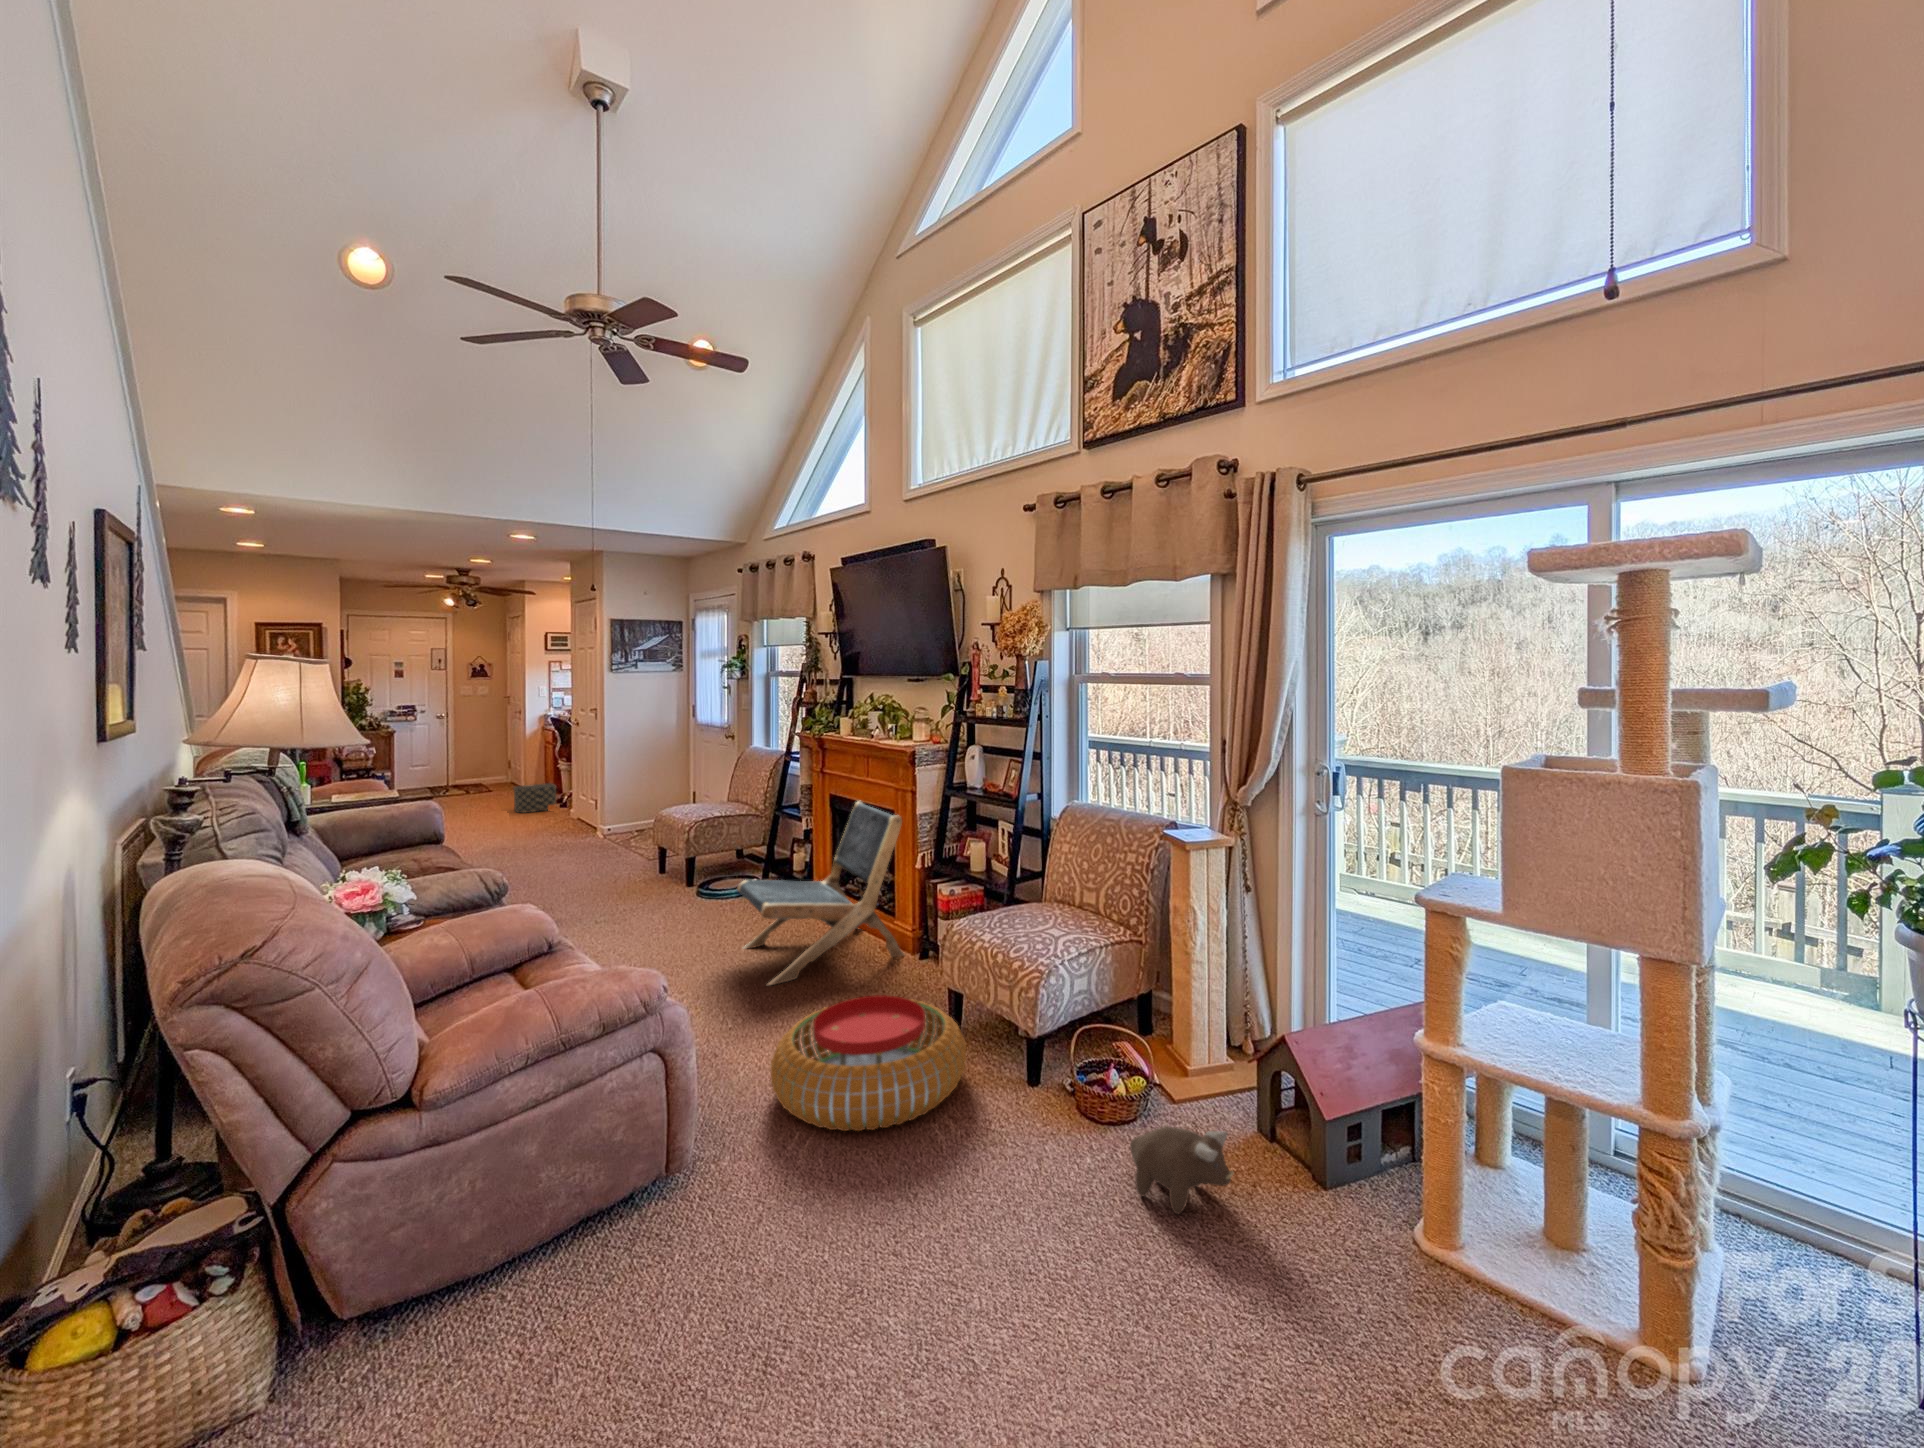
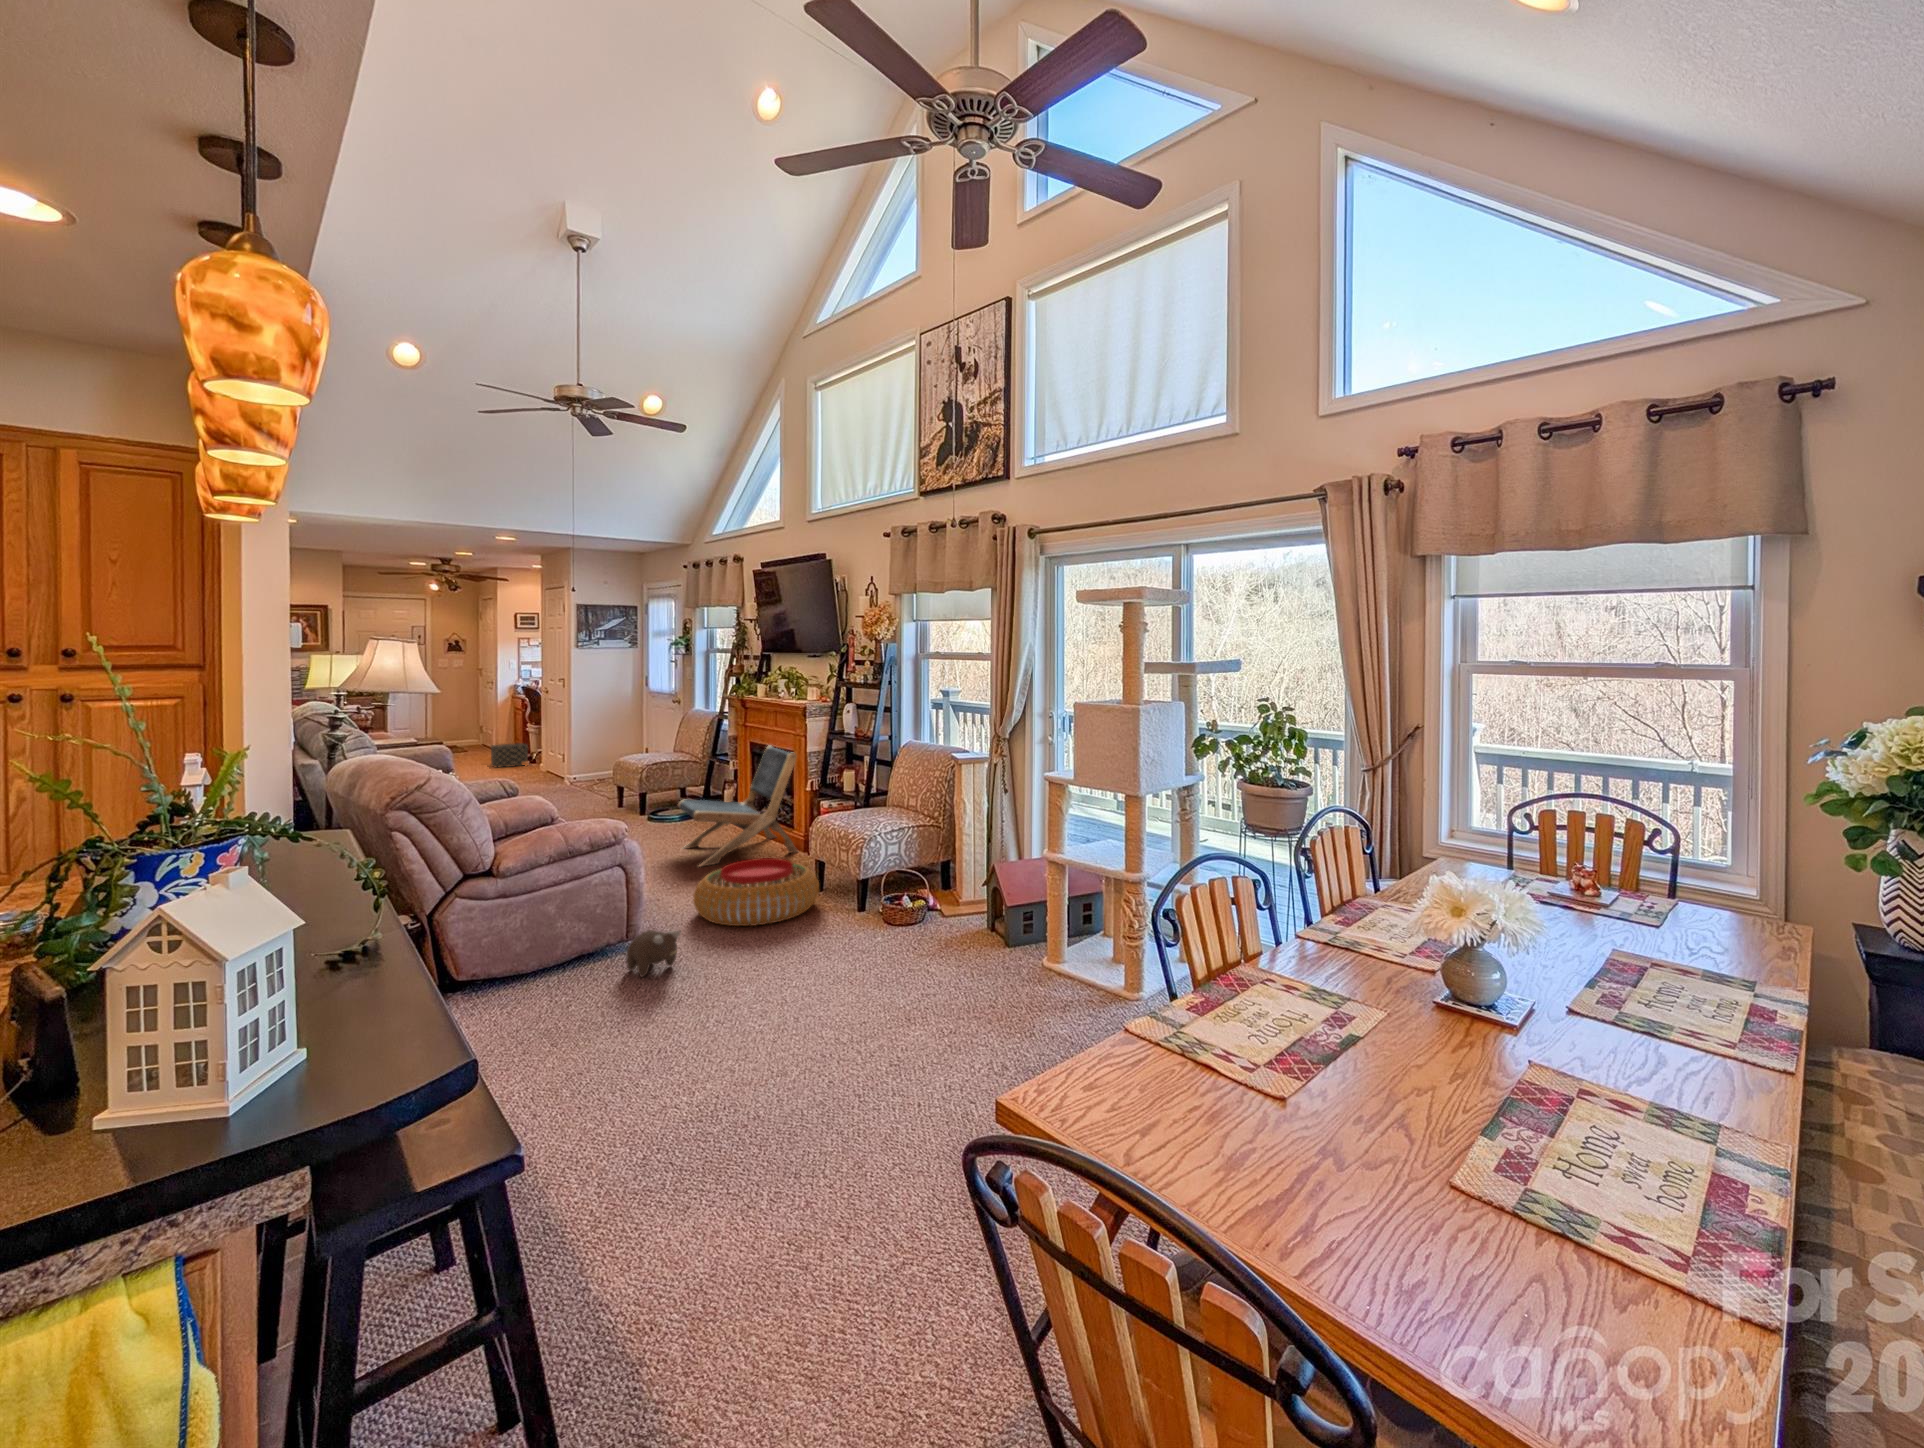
plush toy: present [1130,1126,1234,1214] -> present [626,930,680,977]

